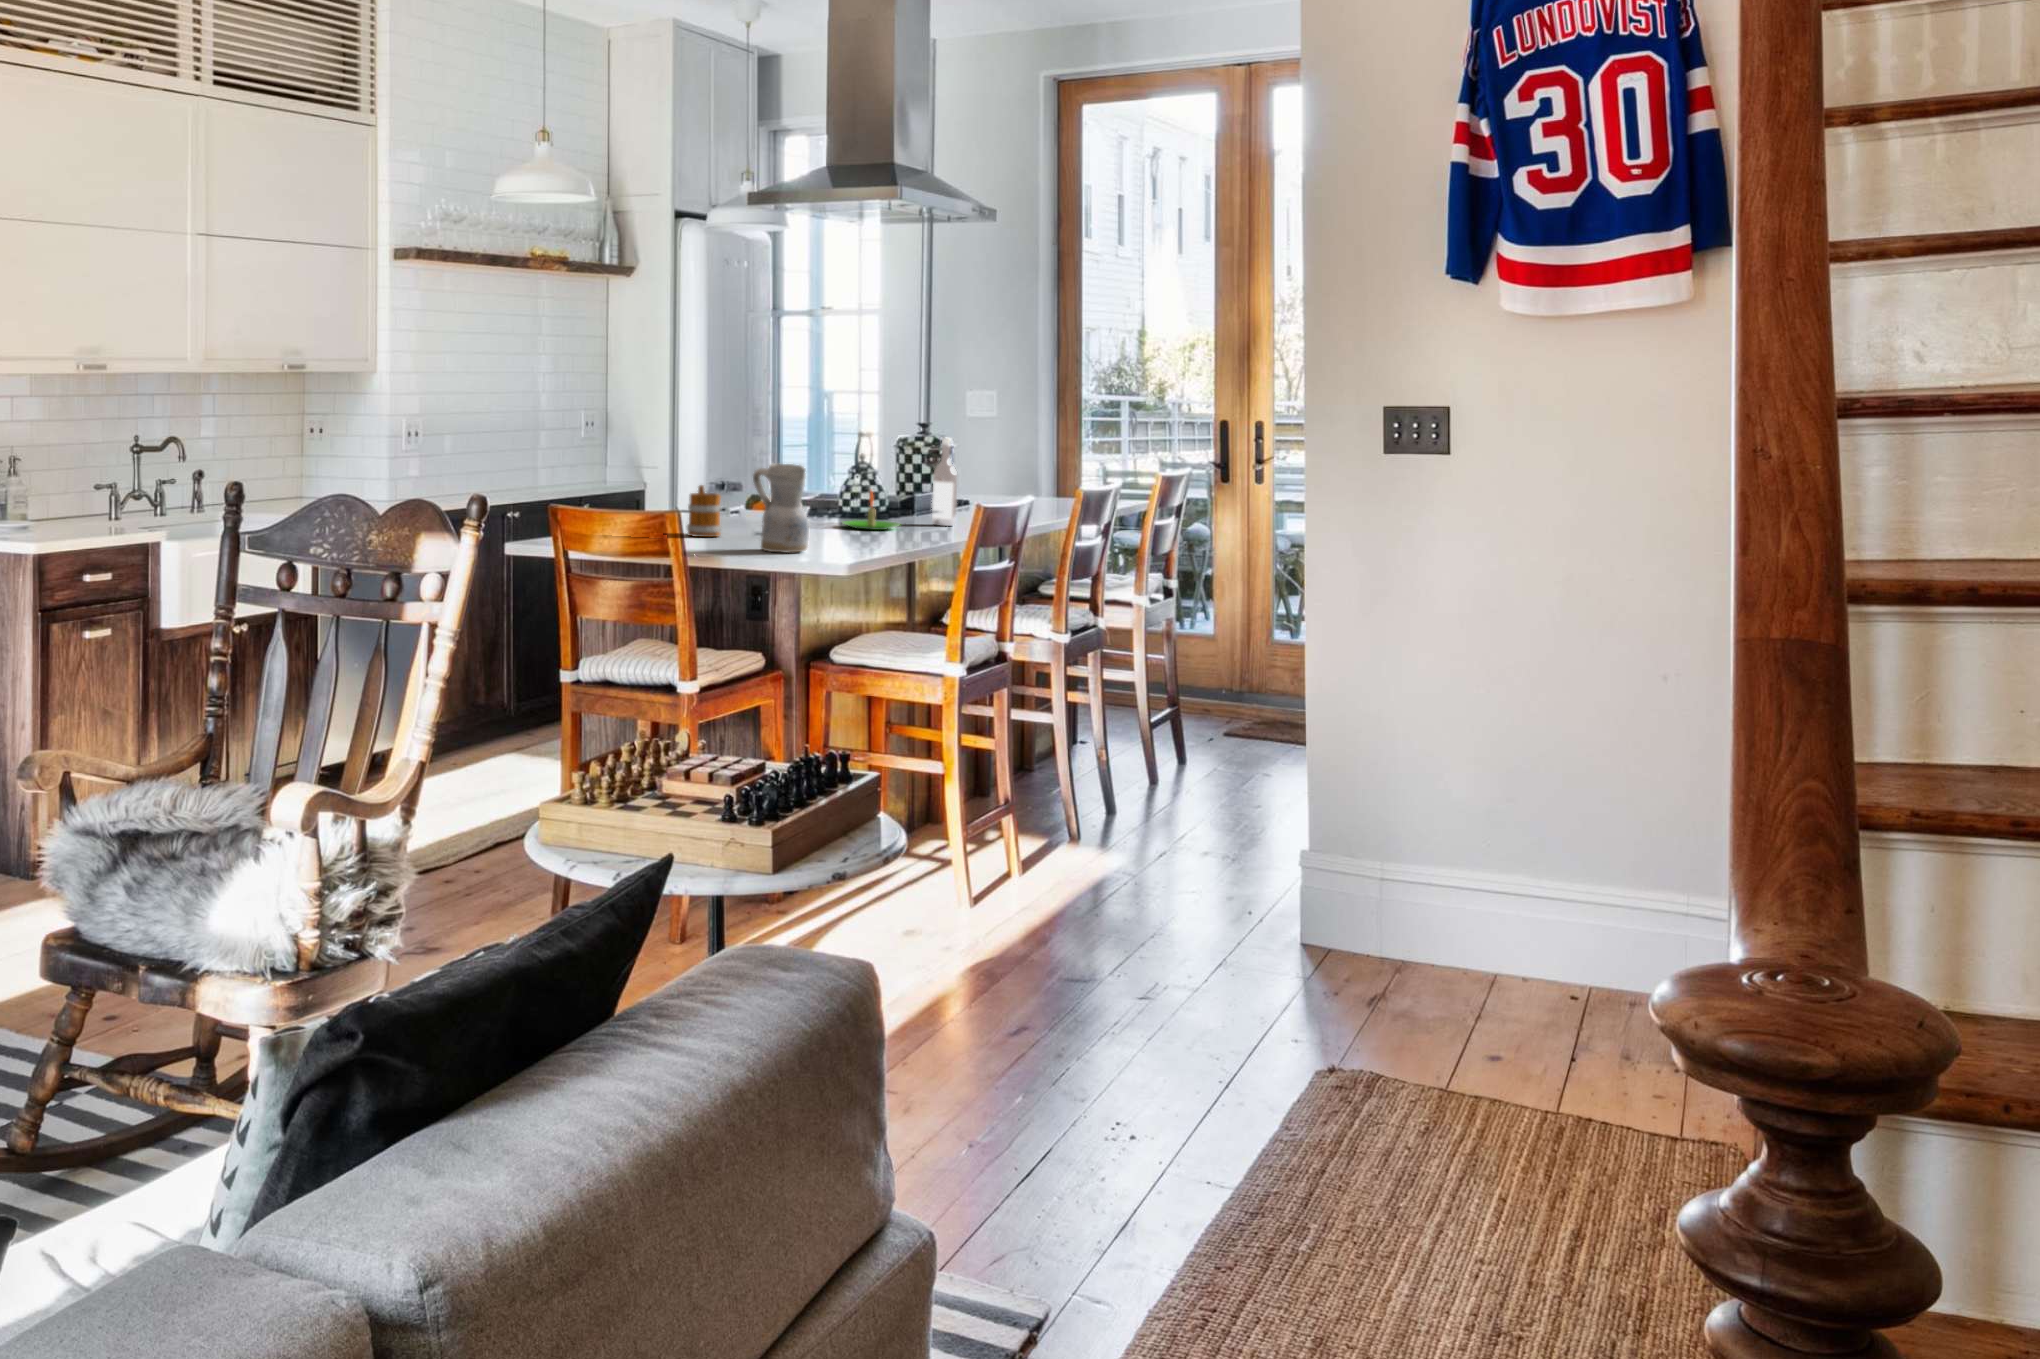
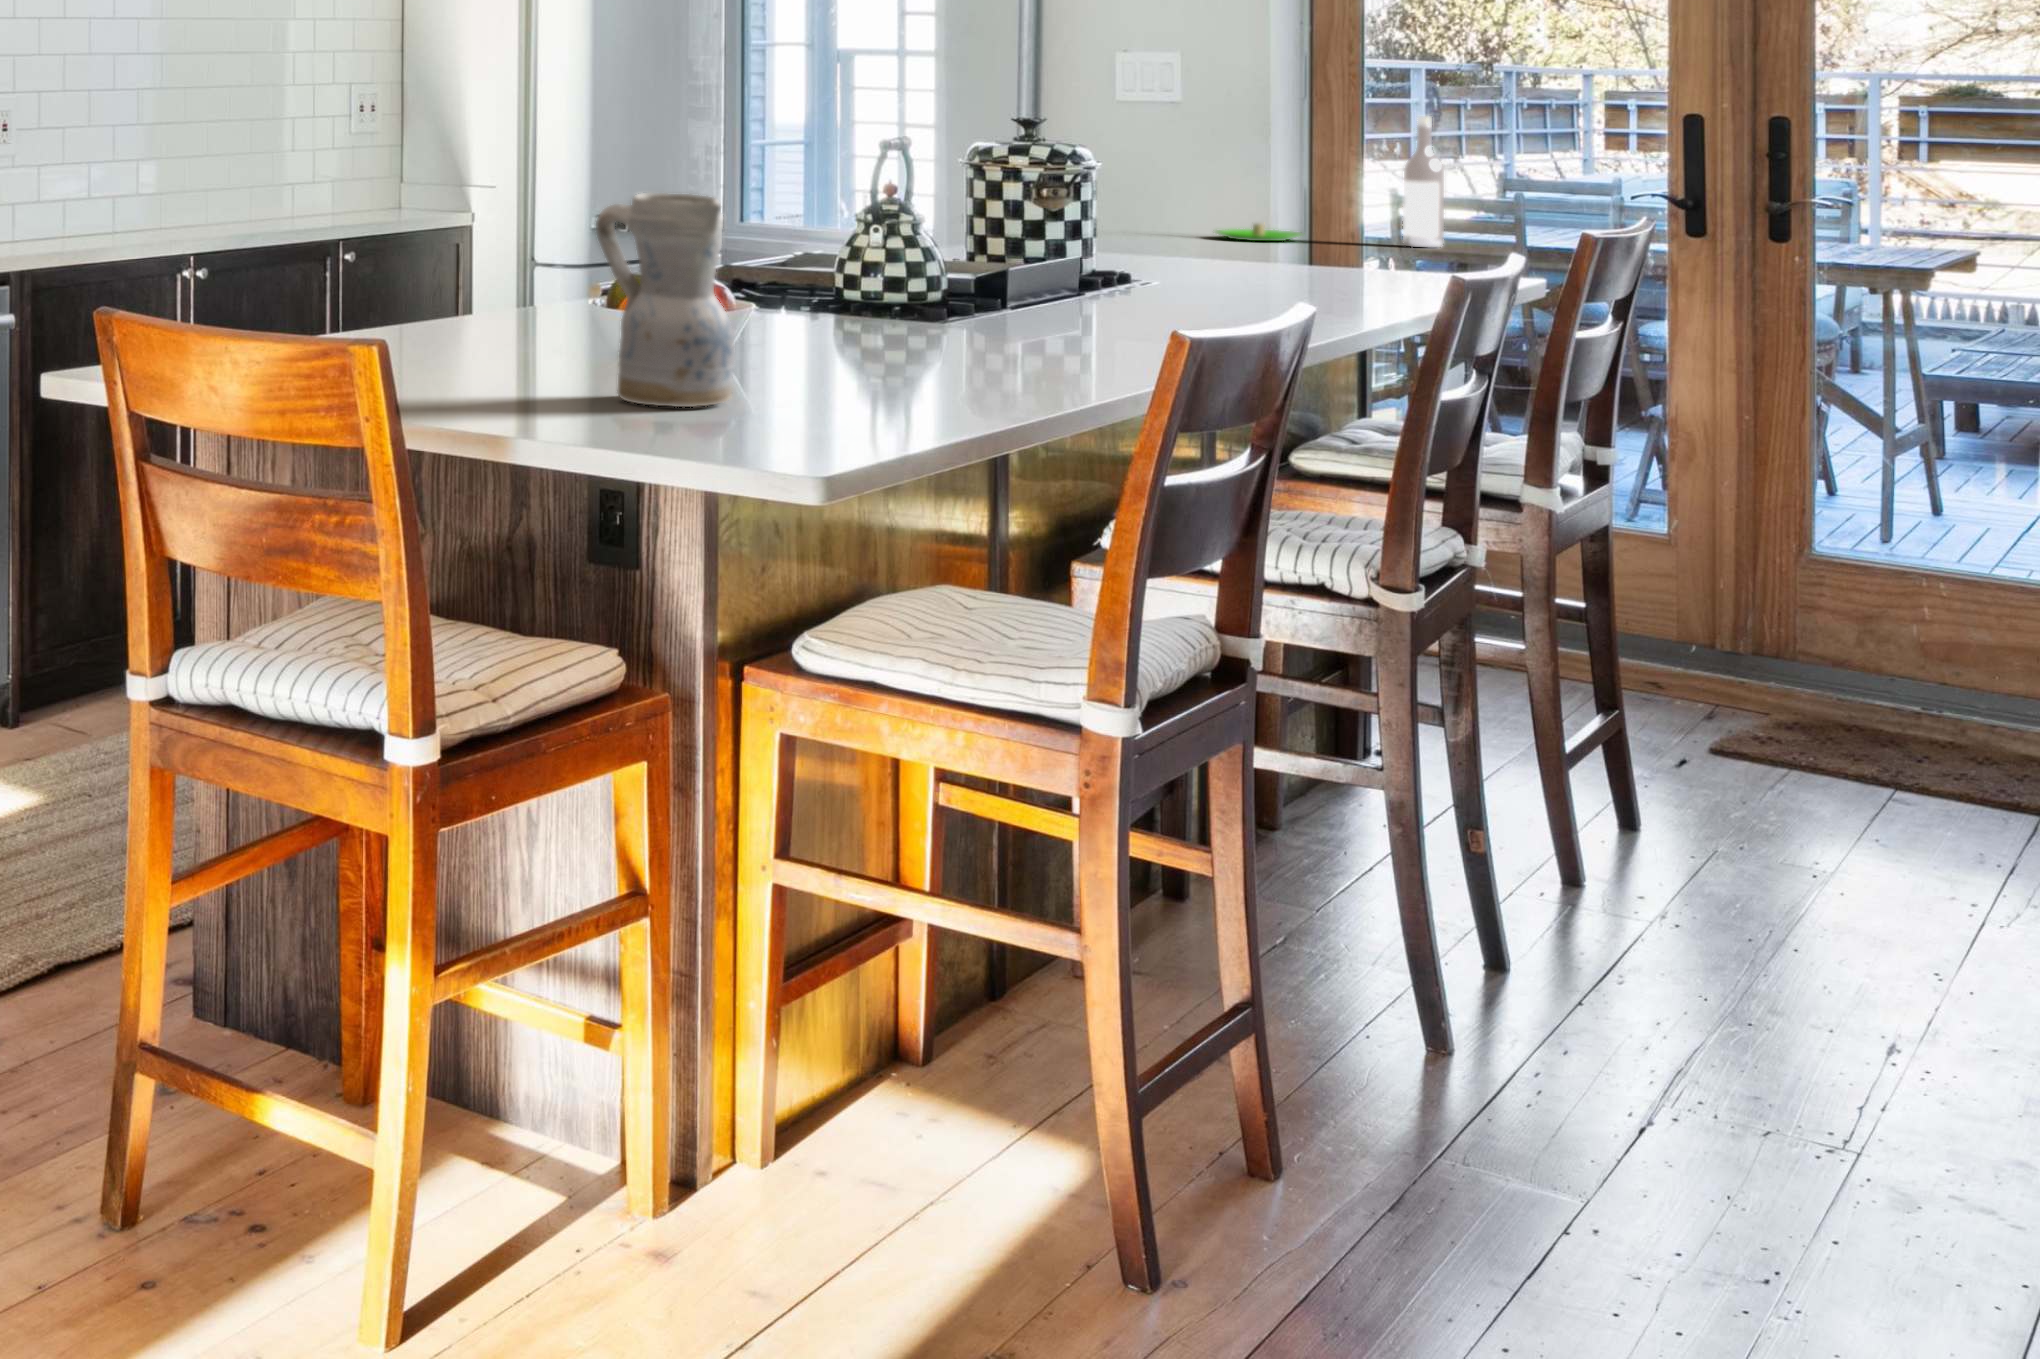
wine bottle: present [932,438,957,526] -> present [1403,116,1444,247]
mug: present [687,485,722,537] -> none [466,244,545,362]
candle: present [842,492,900,530] -> present [1216,224,1302,241]

